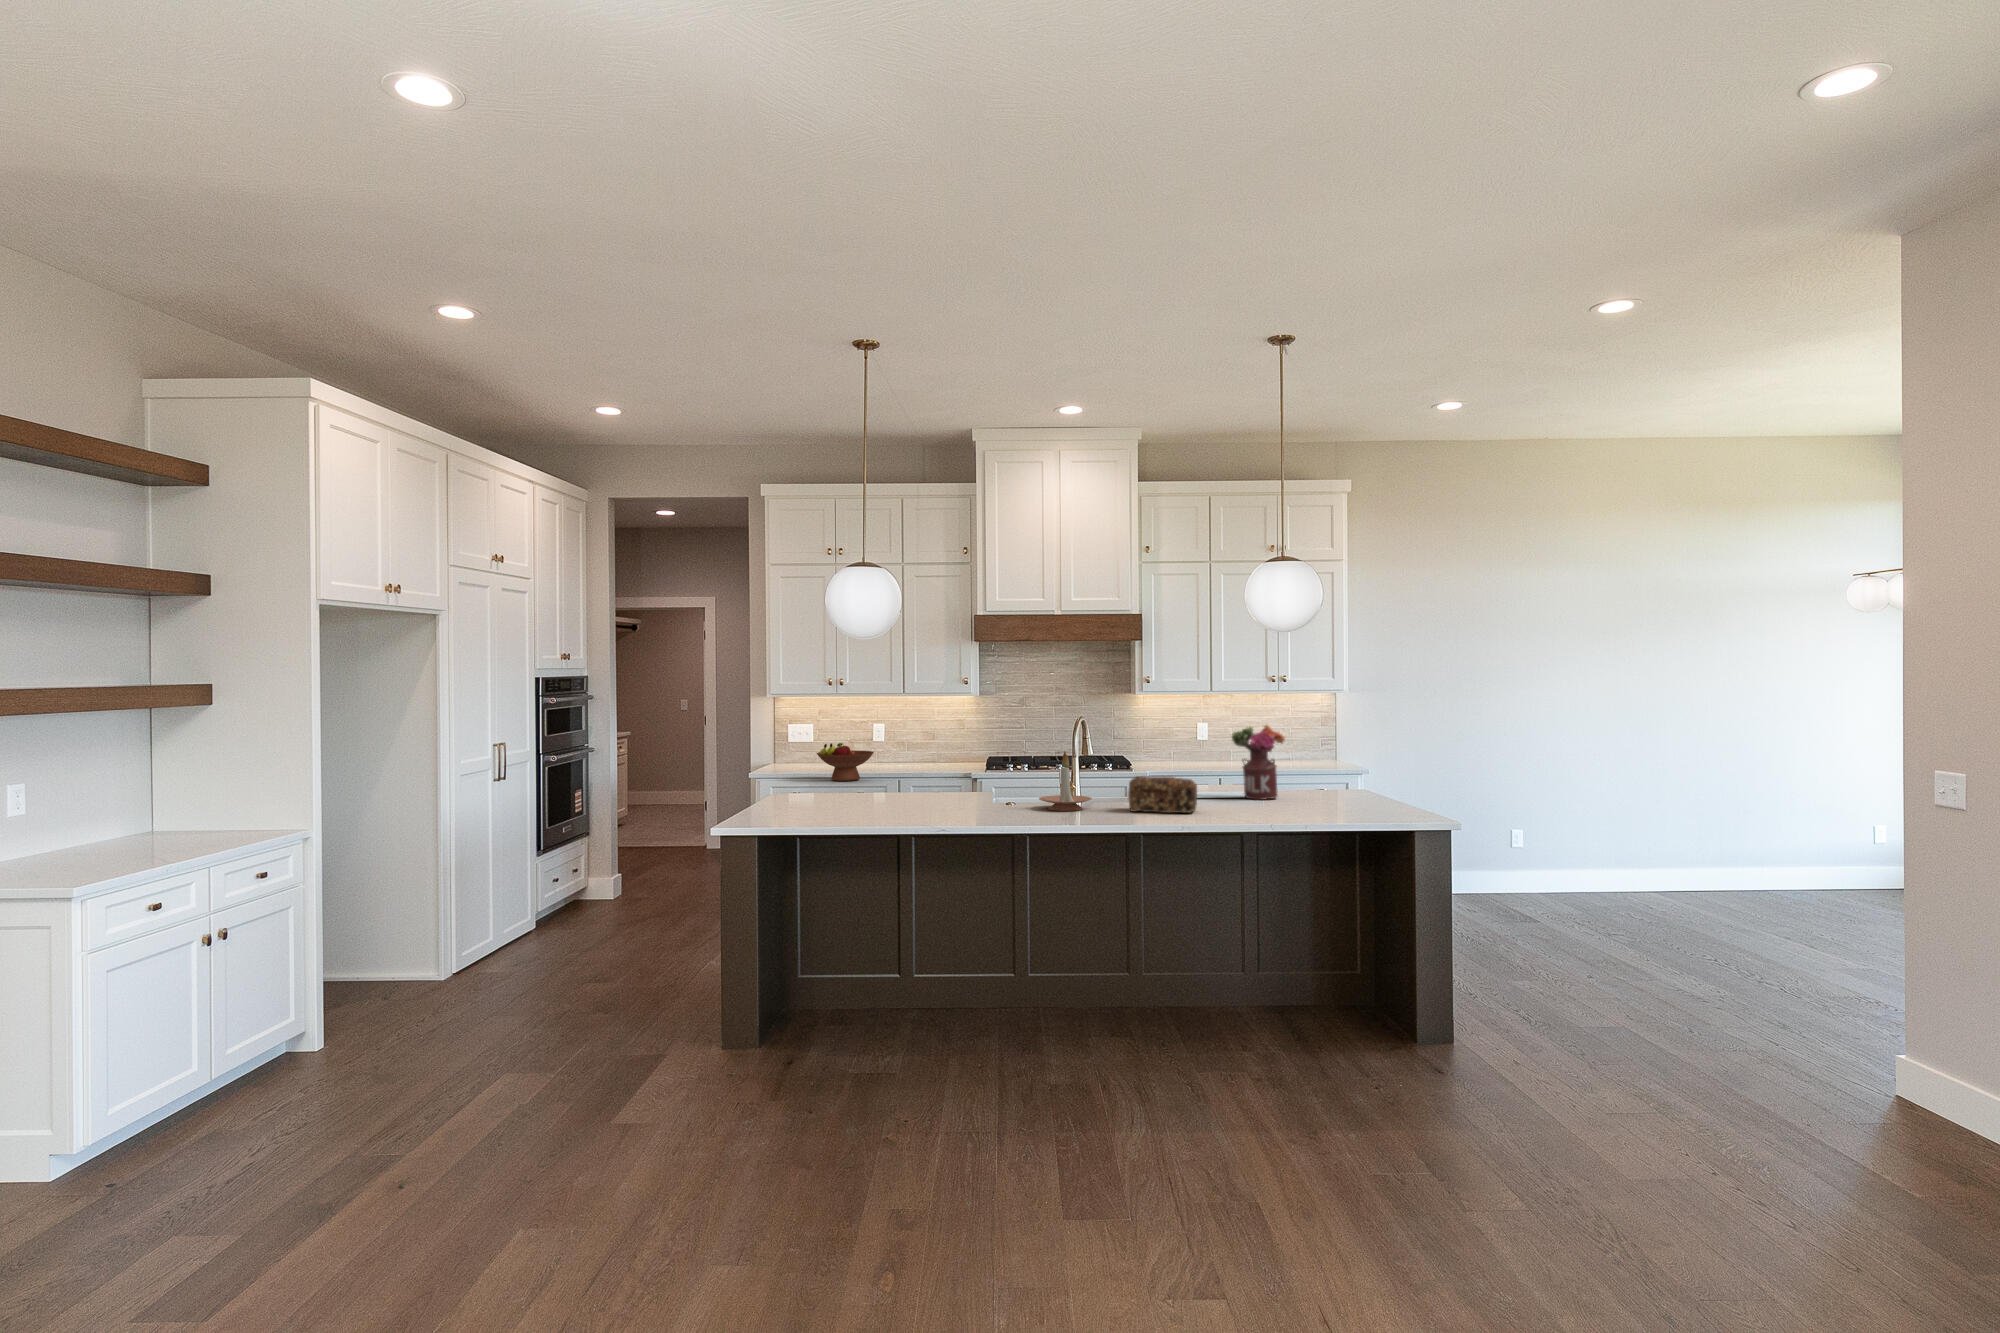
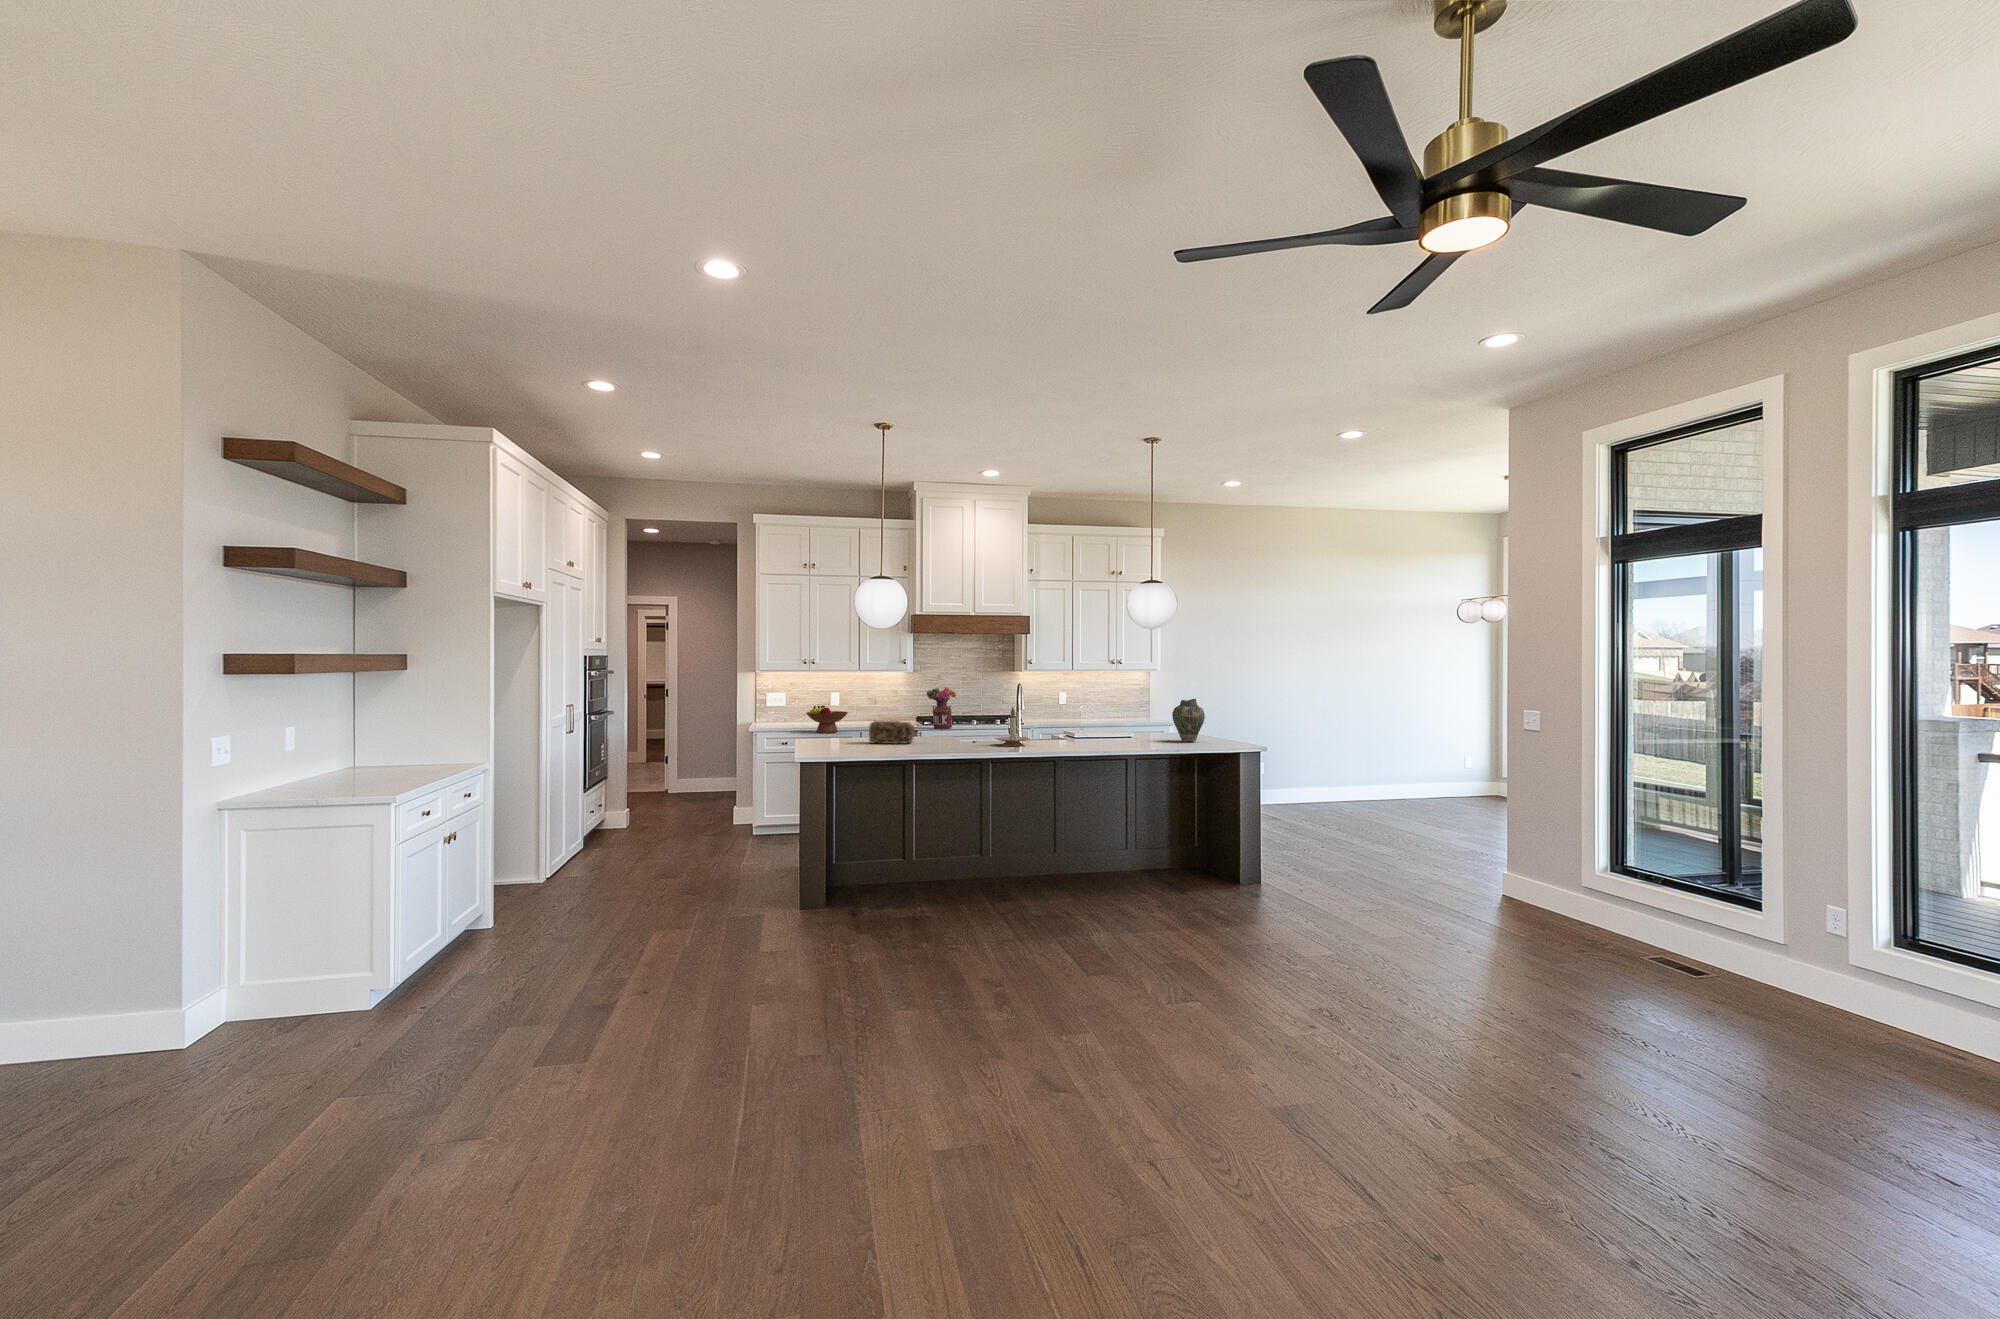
flower arrangement: present [1231,725,1285,800] -> present [927,687,956,729]
vase: none [1328,739,1380,806] -> present [1172,699,1205,742]
bread loaf: present [1128,776,1197,813] -> present [869,721,914,744]

